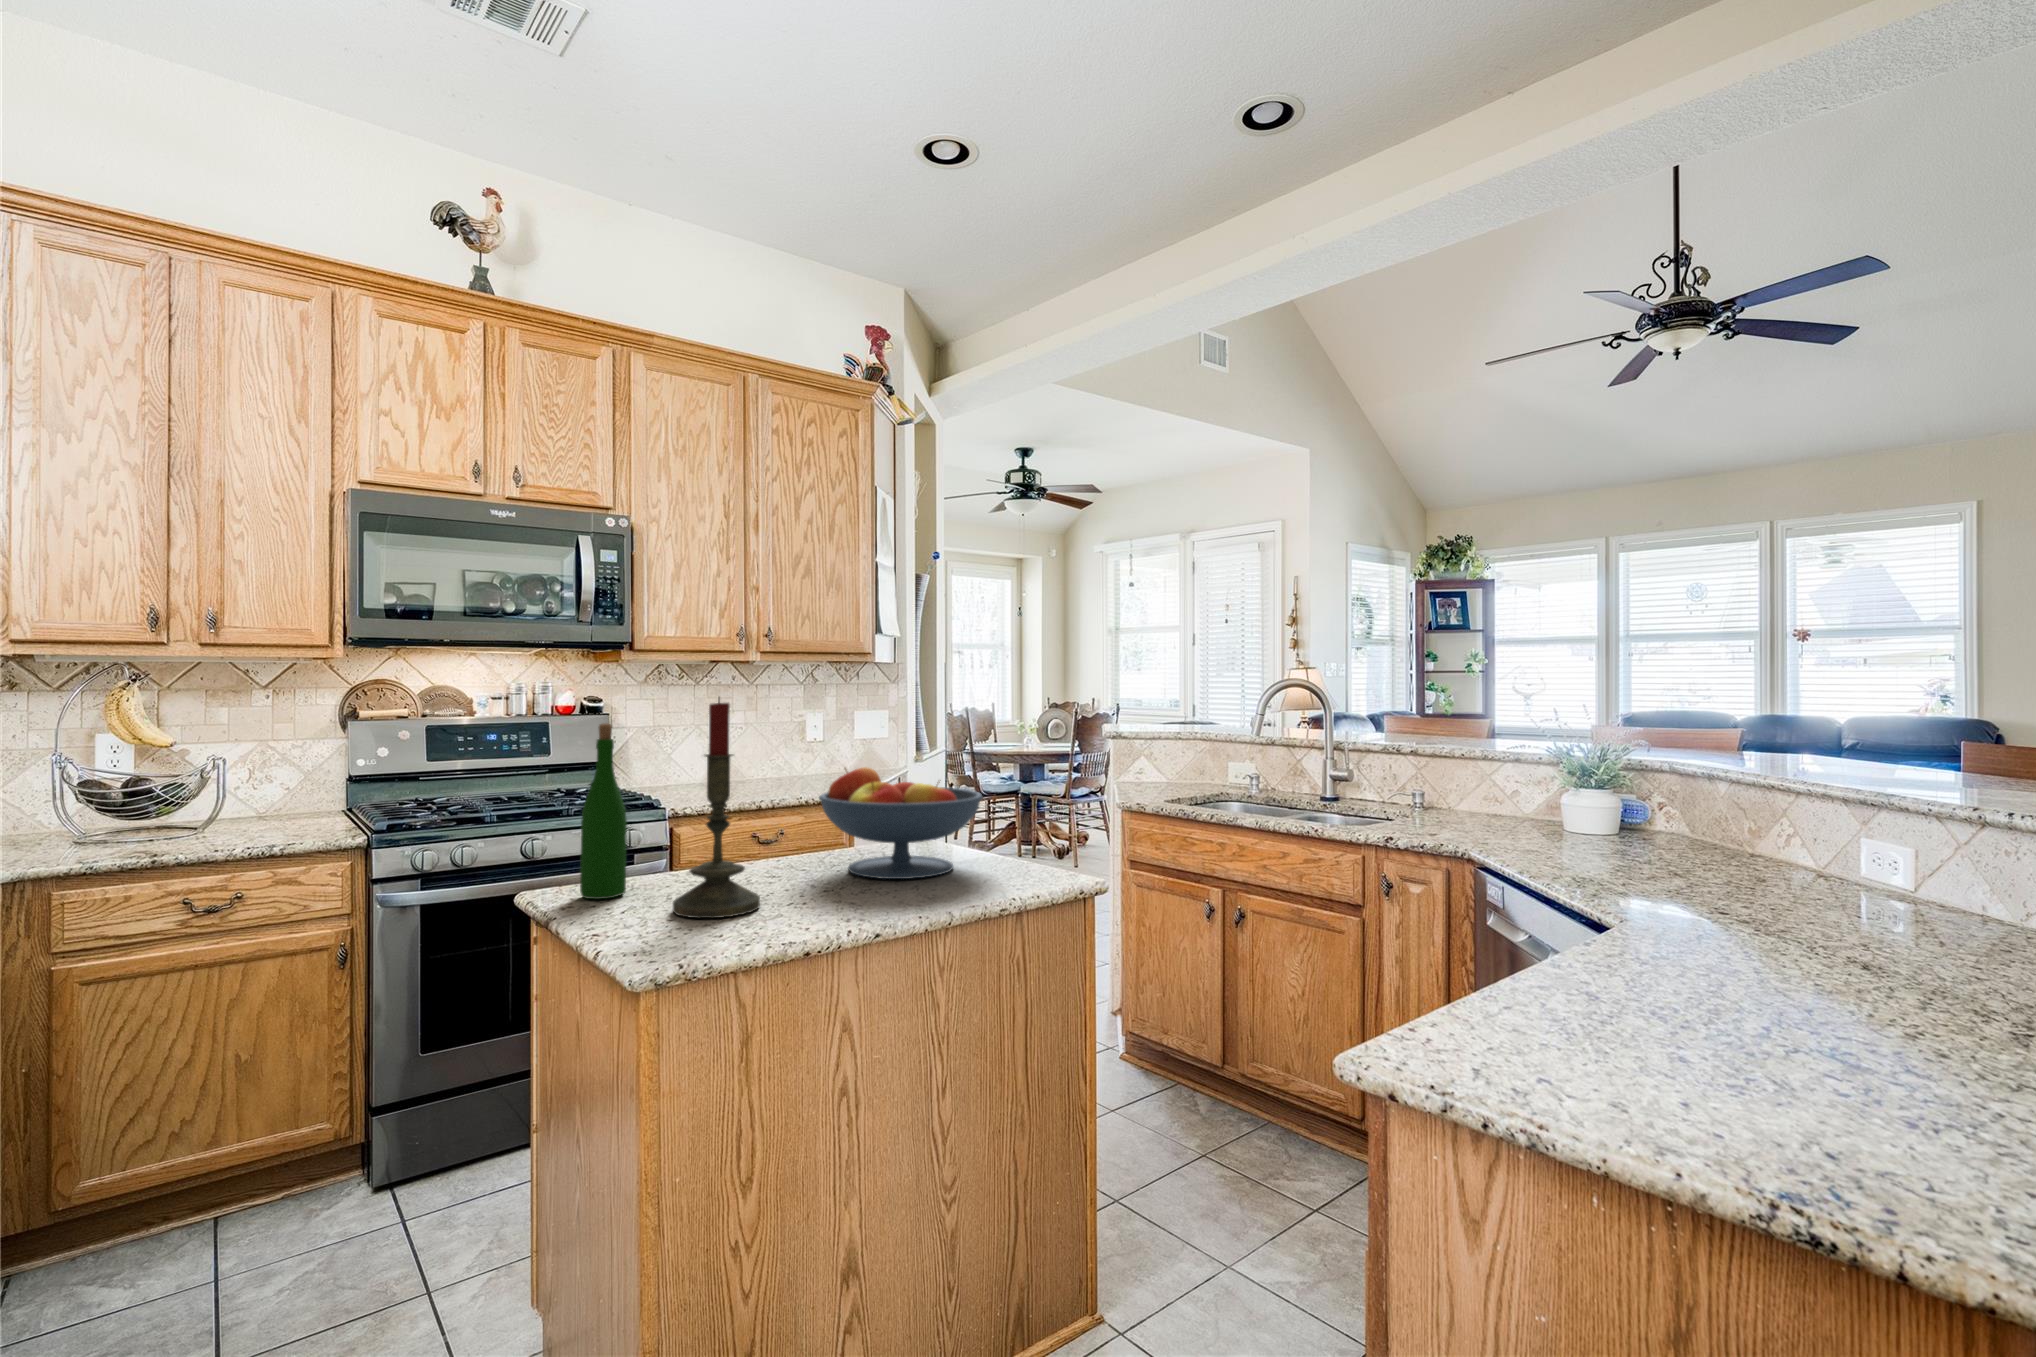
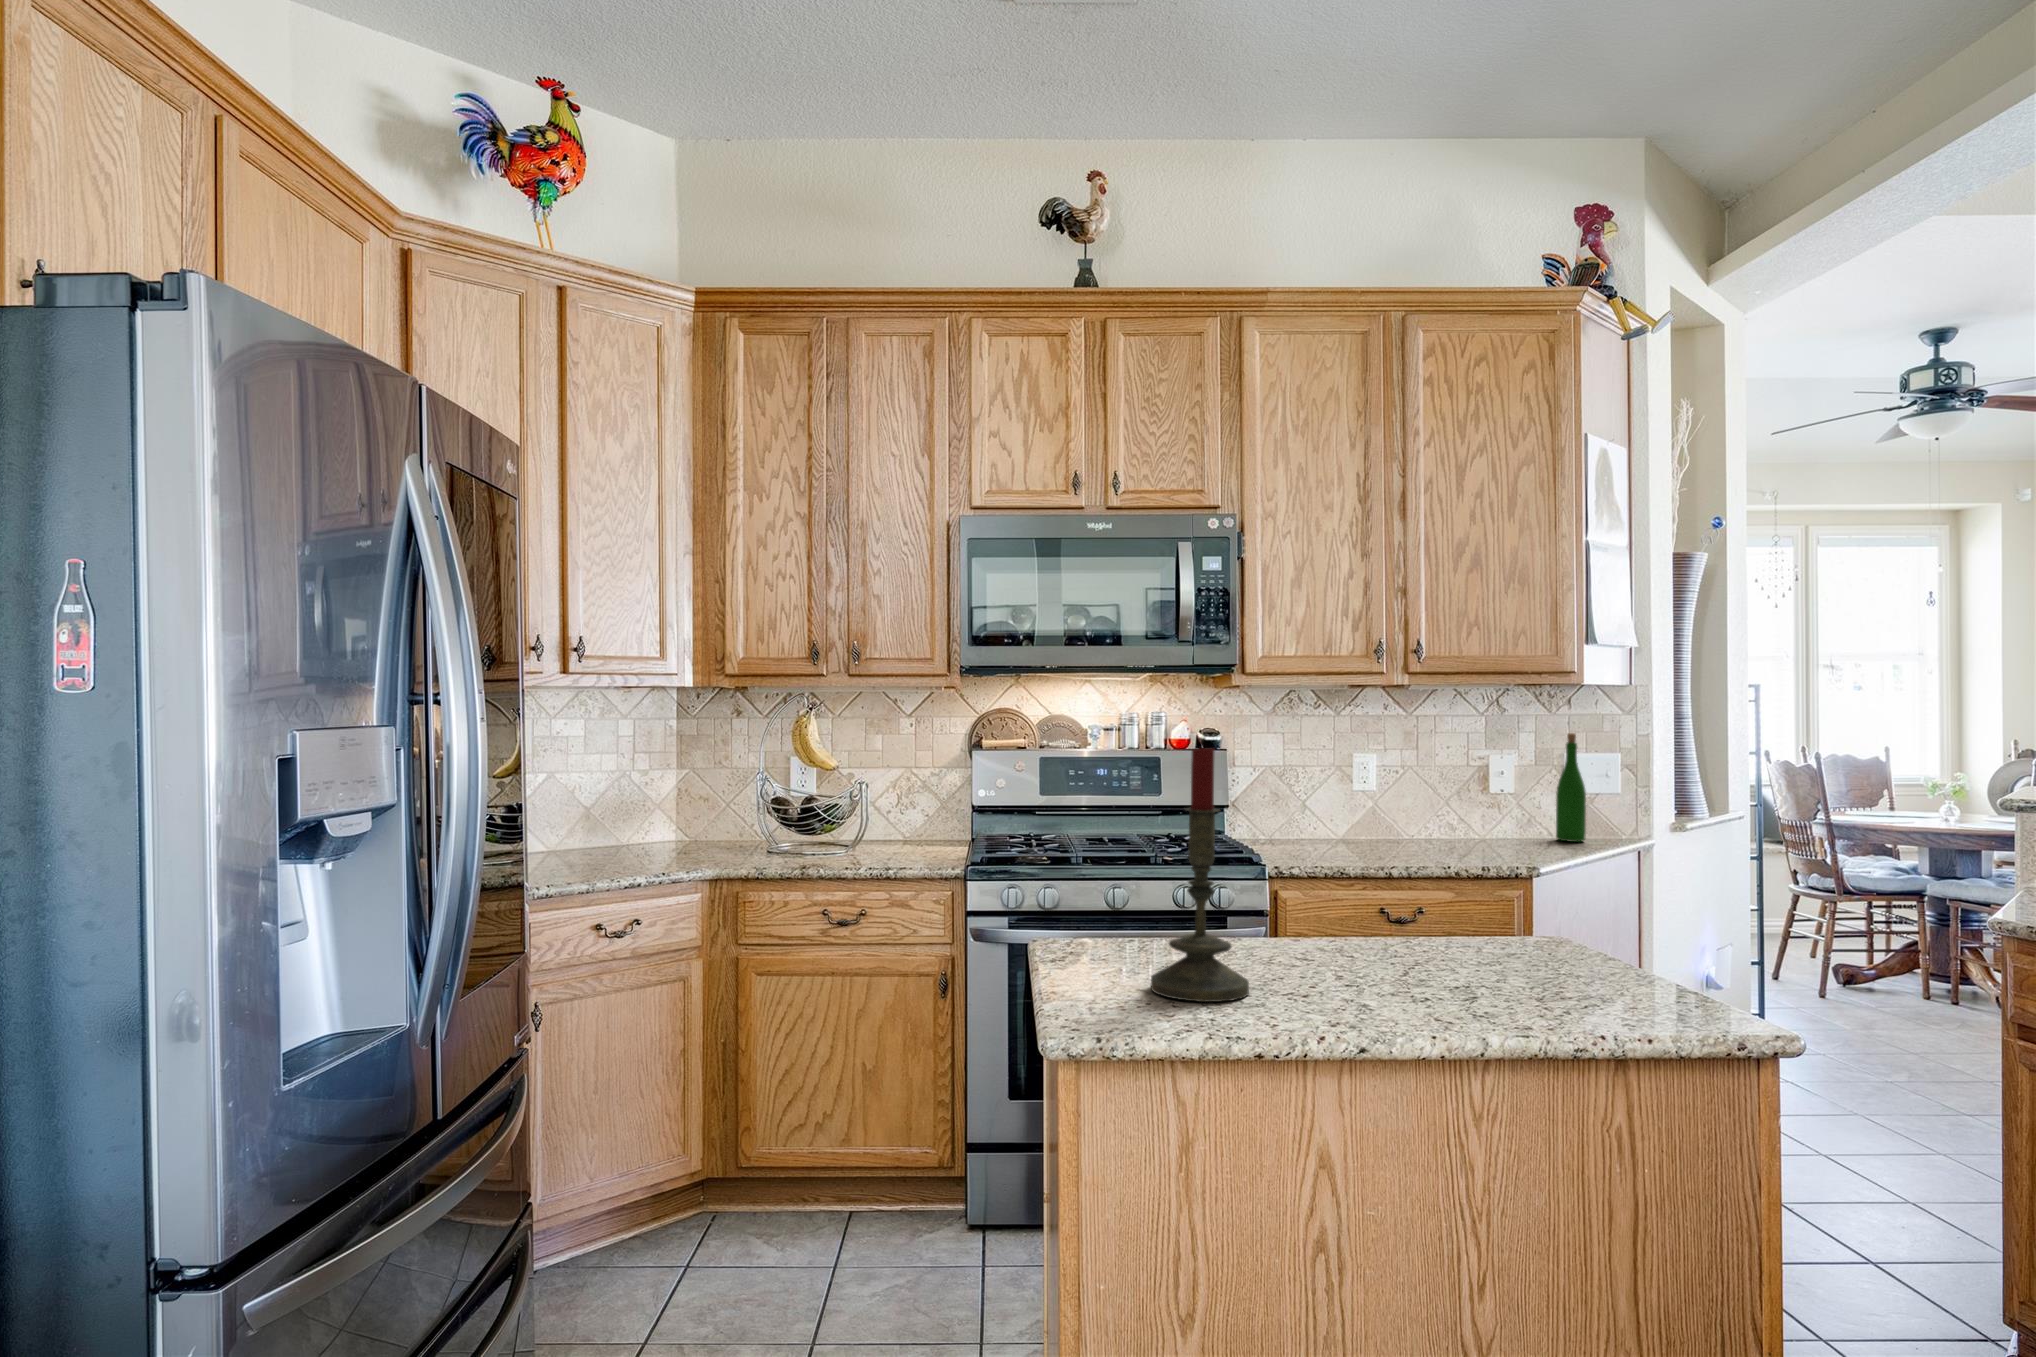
wine bottle: present [580,723,627,899] -> present [1556,733,1586,842]
fruit bowl: present [819,767,982,879] -> none [1354,834,1588,994]

